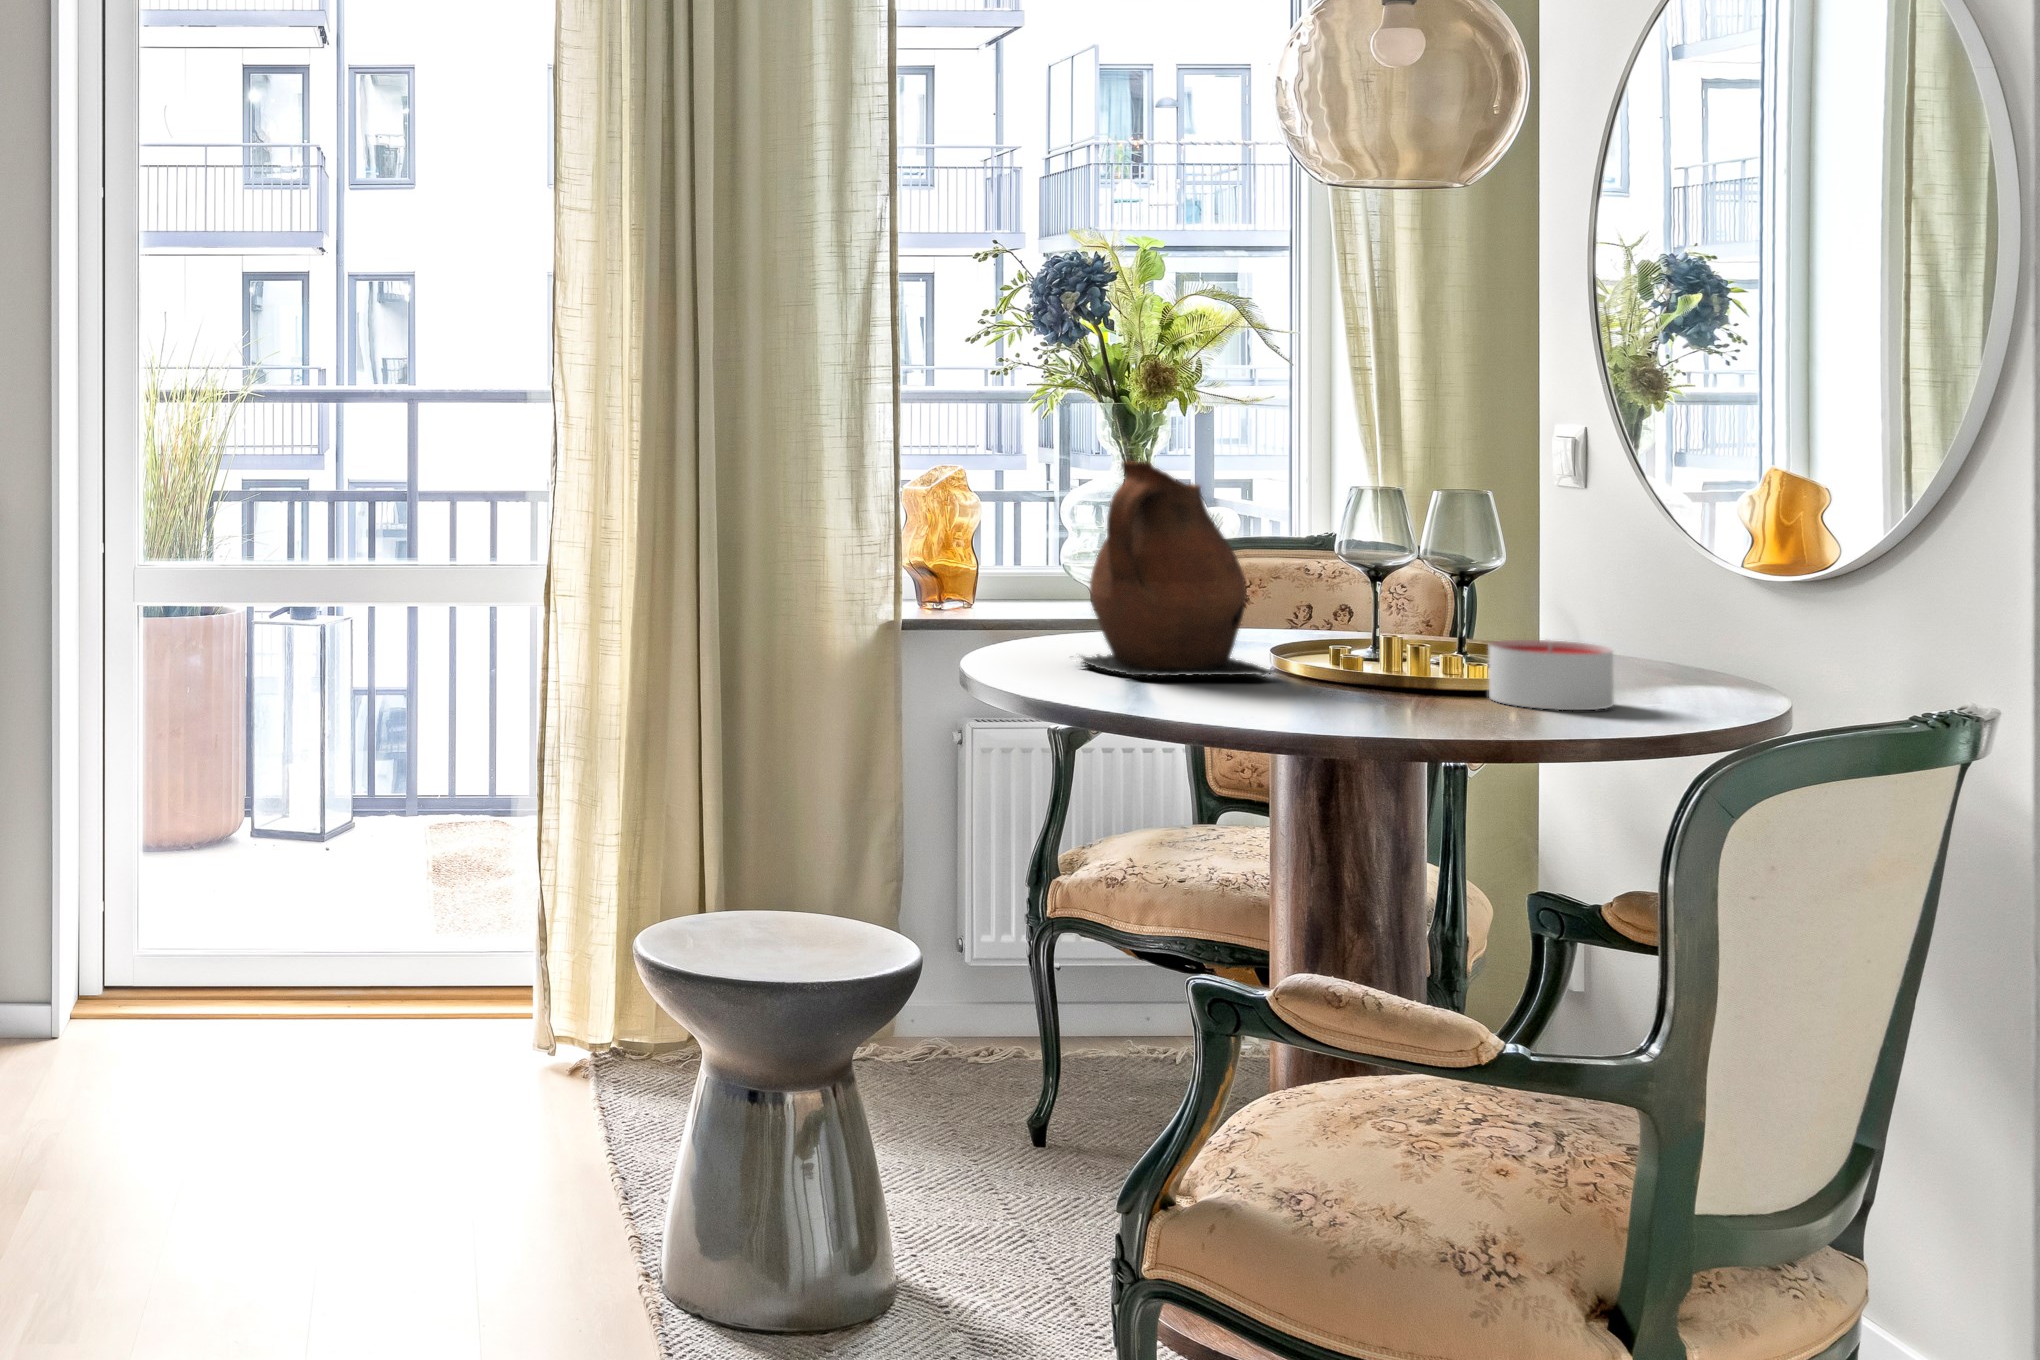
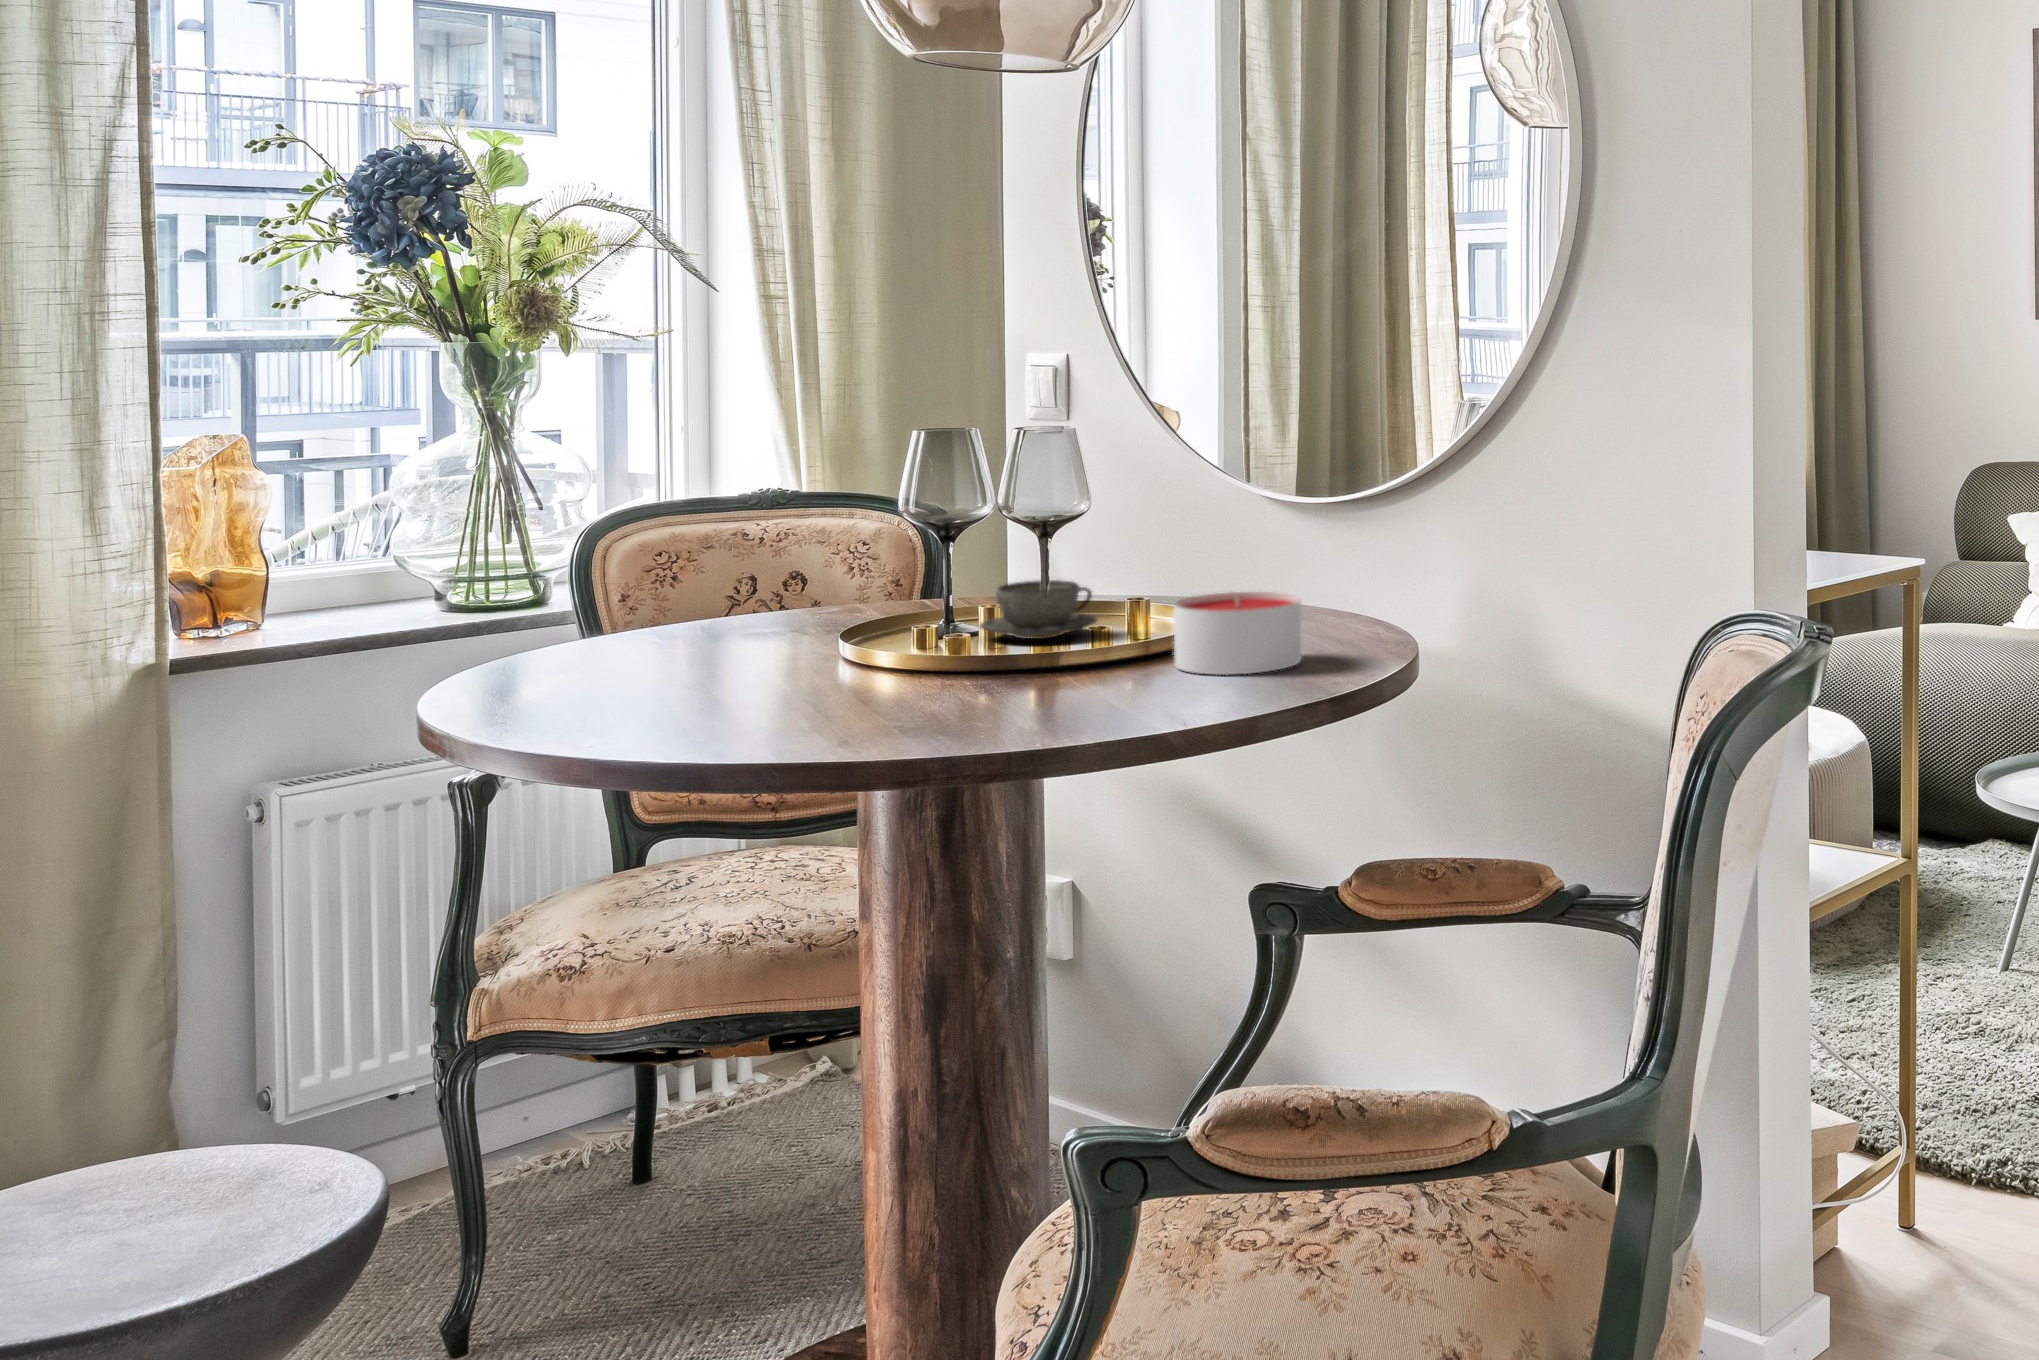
ceramic pitcher: present [1082,461,1274,677] -> none [644,416,932,713]
teacup: none [1375,618,1482,667] -> present [980,580,1097,639]

